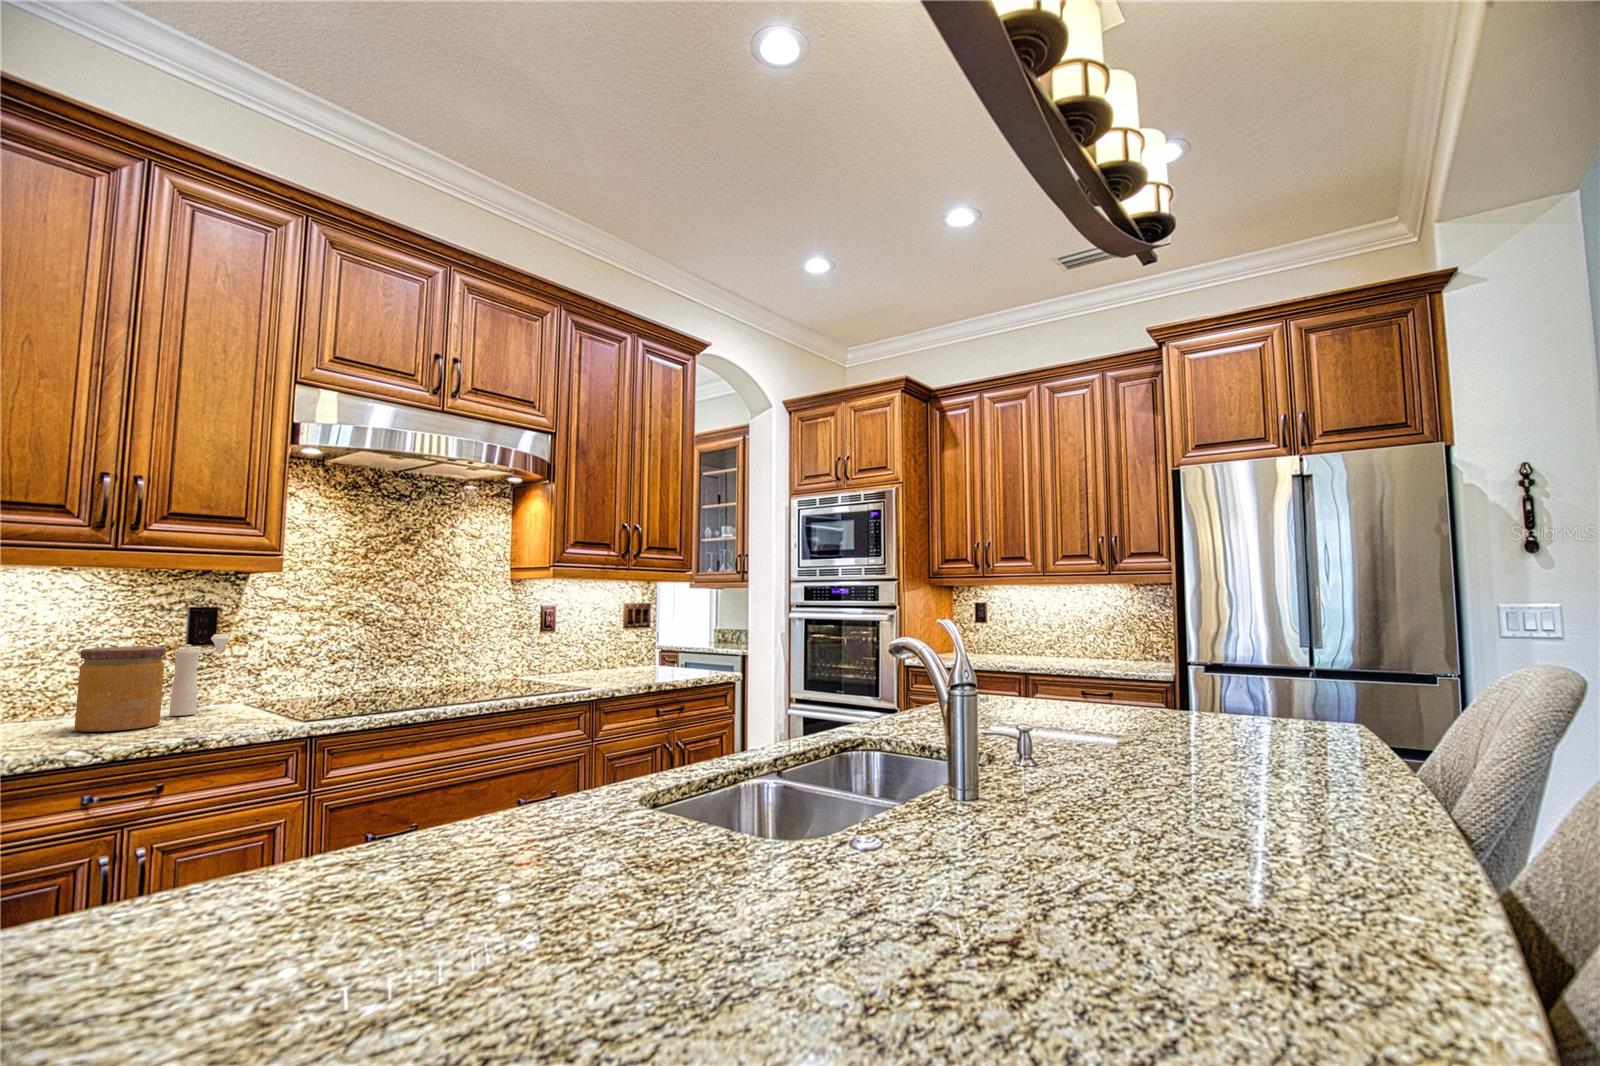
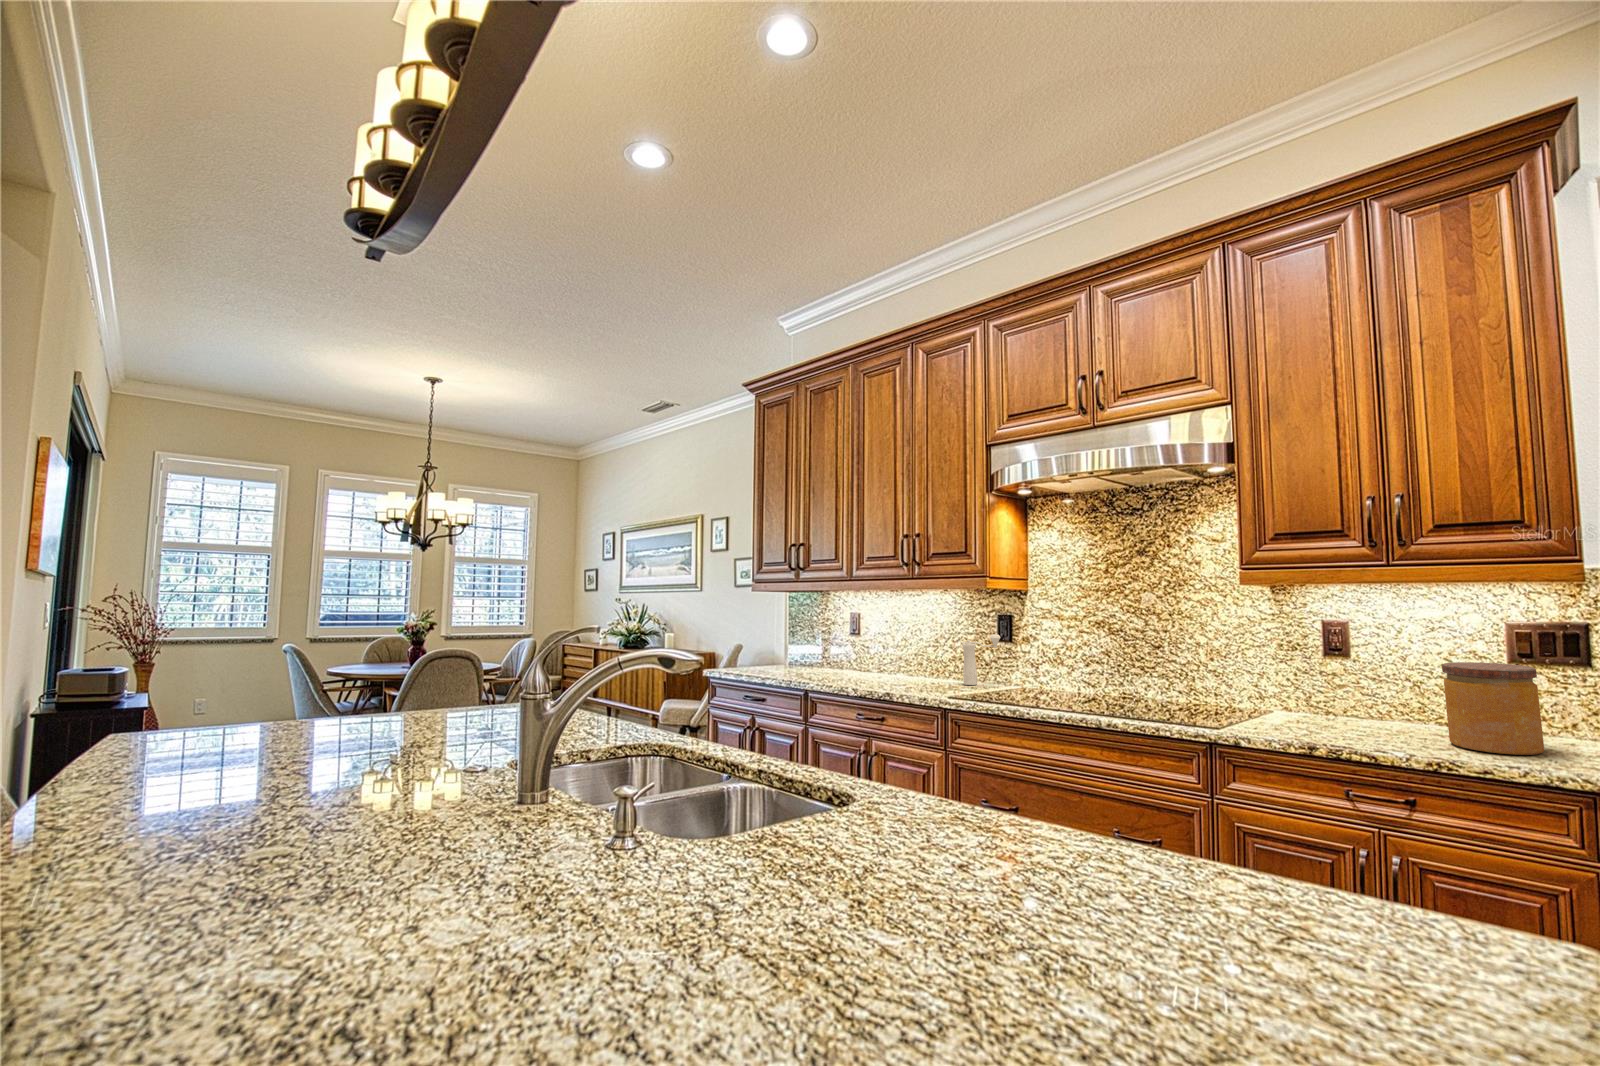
jar: present [75,647,166,732] -> present [1442,662,1544,755]

